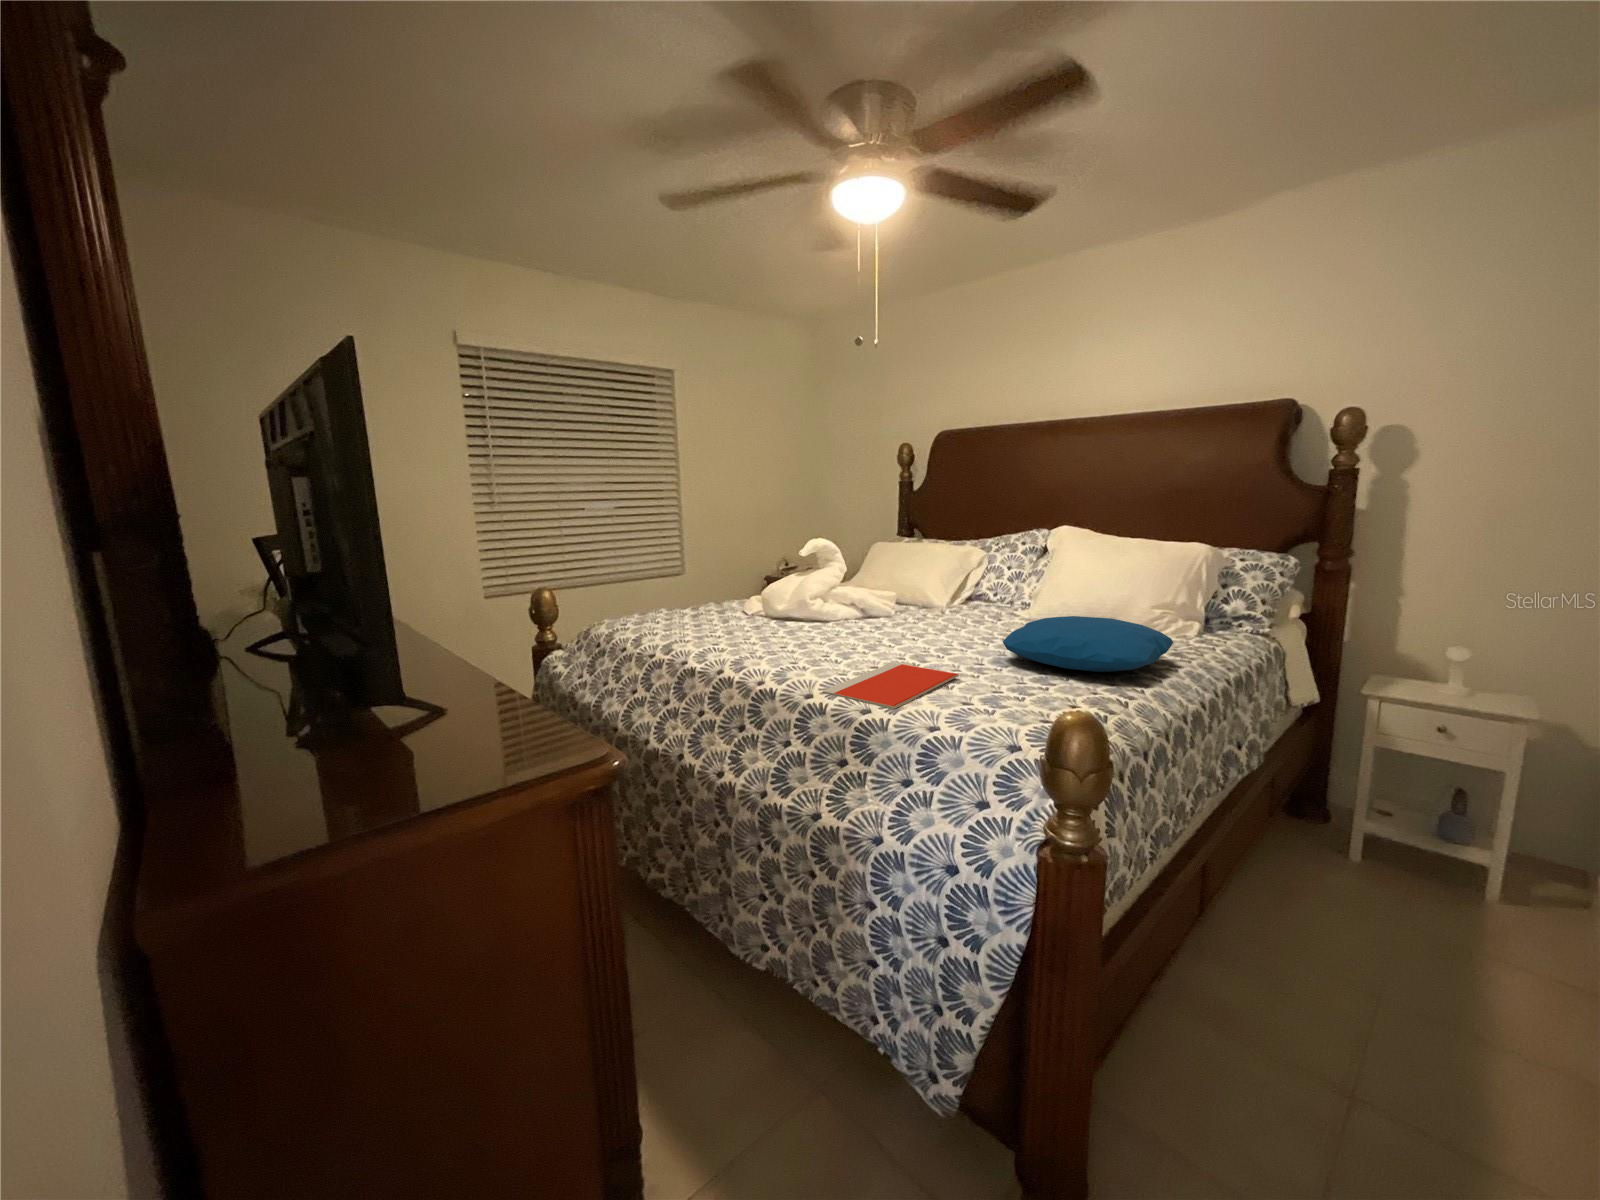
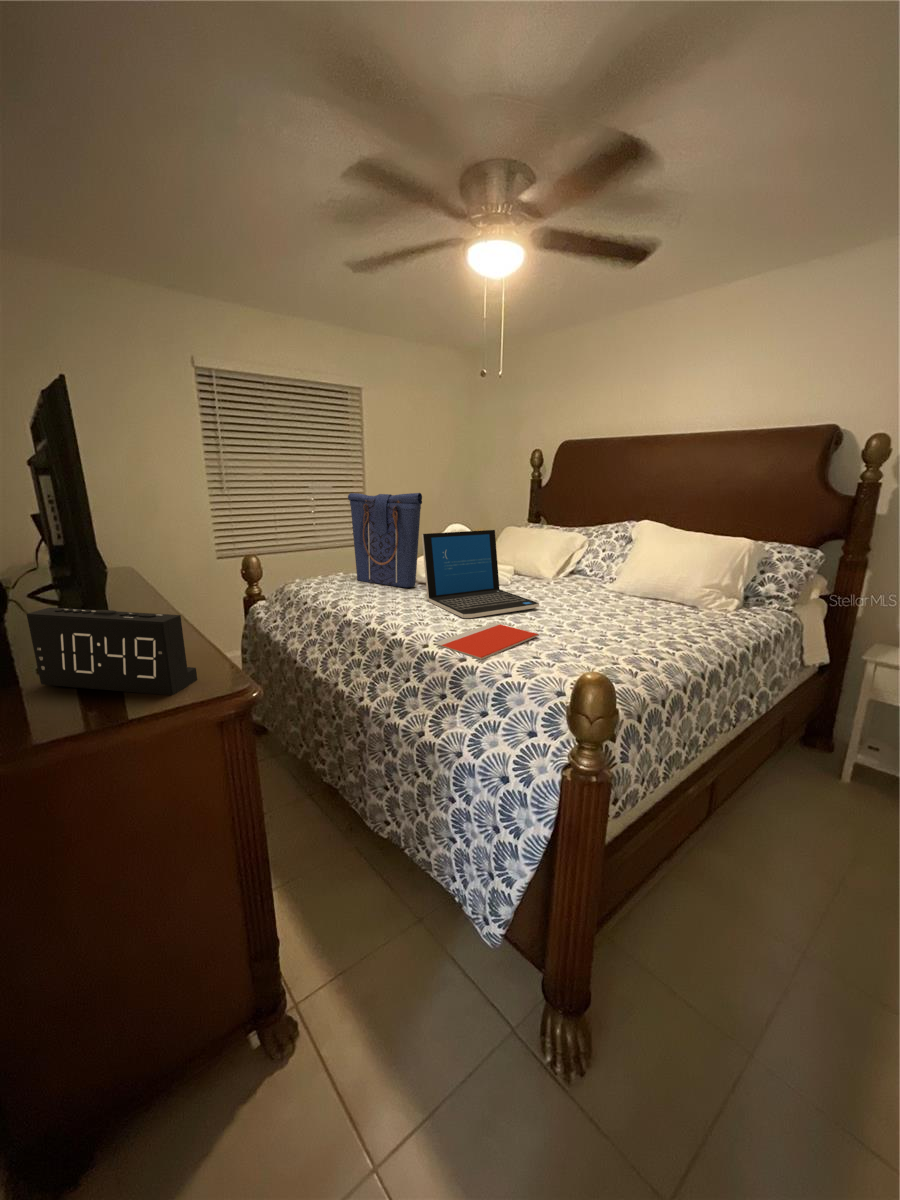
tote bag: none [674,497,778,624] -> present [348,493,422,588]
laptop: none [782,542,944,659] -> present [422,530,539,618]
pillow: present [1003,616,1173,672] -> none [578,593,708,637]
alarm clock: none [290,653,530,768] -> present [27,607,197,695]

